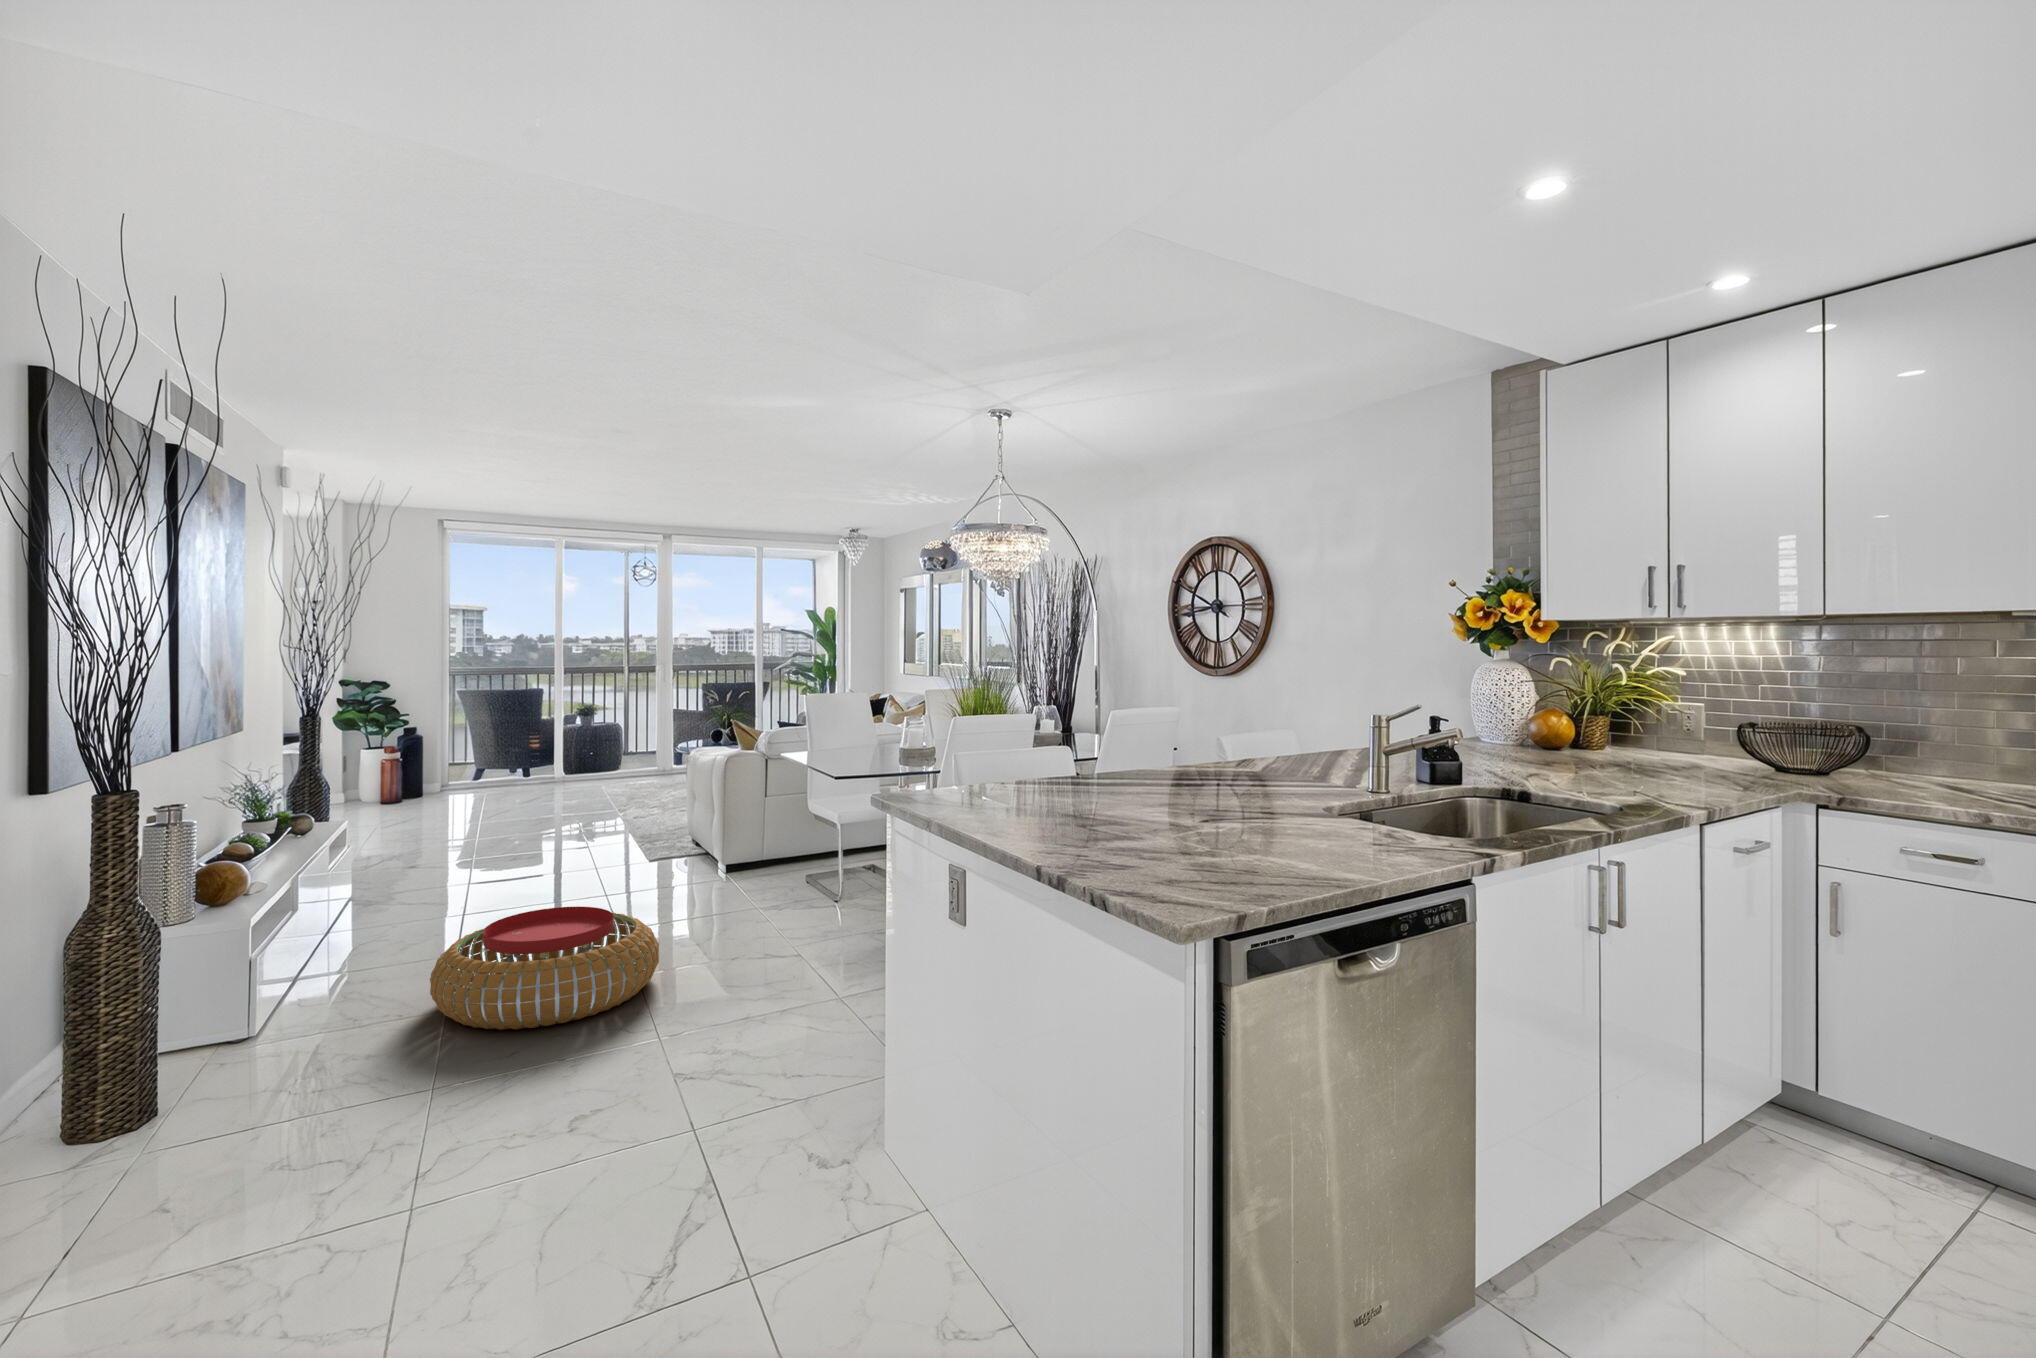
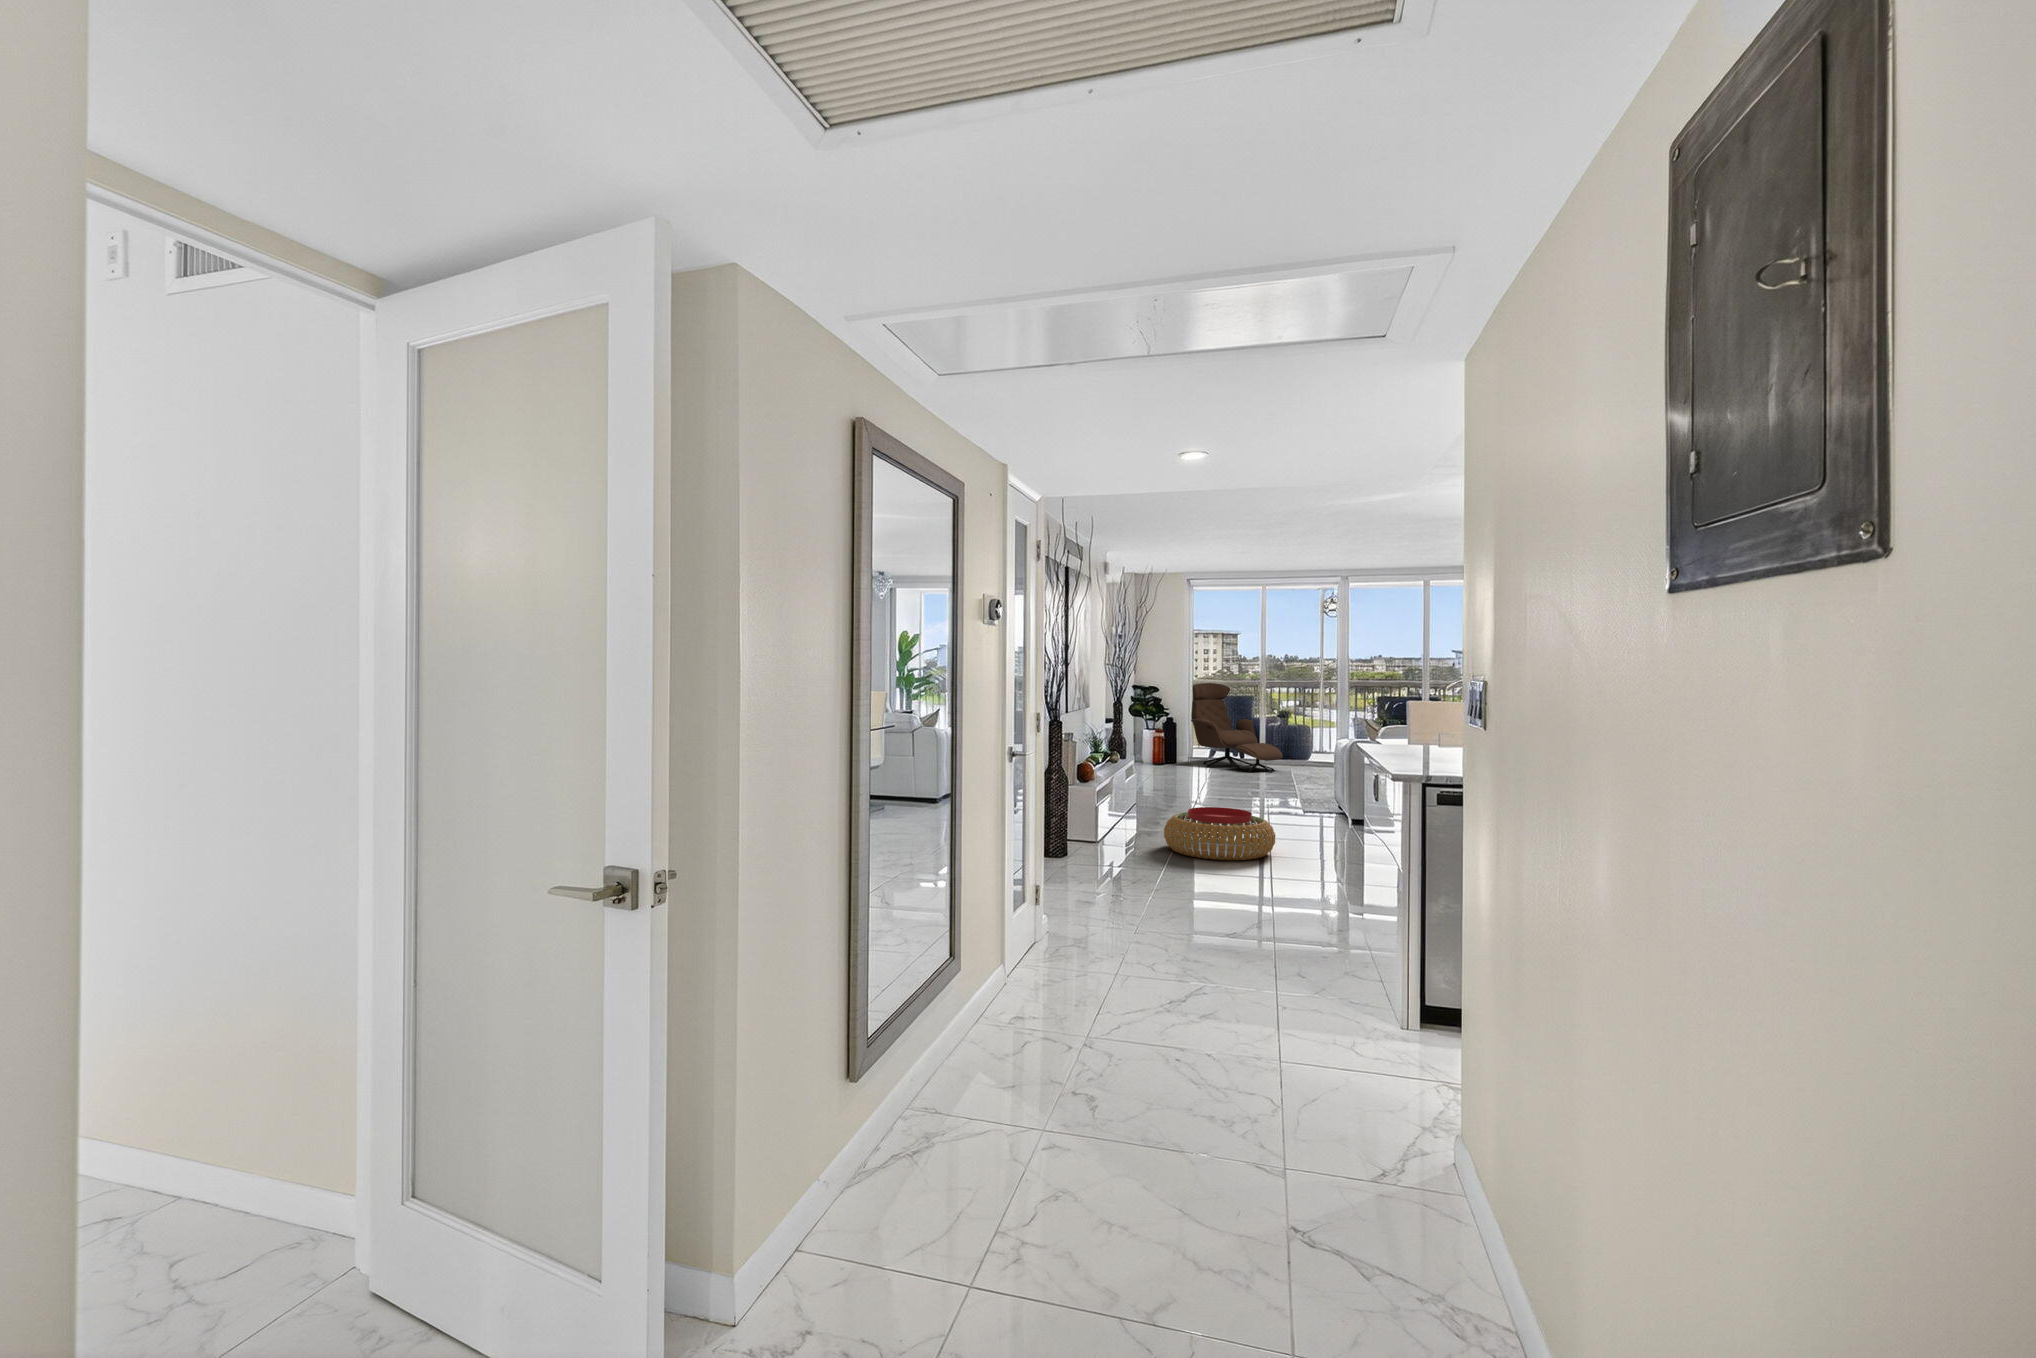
lounge chair: none [446,675,592,796] -> present [1191,683,1283,773]

